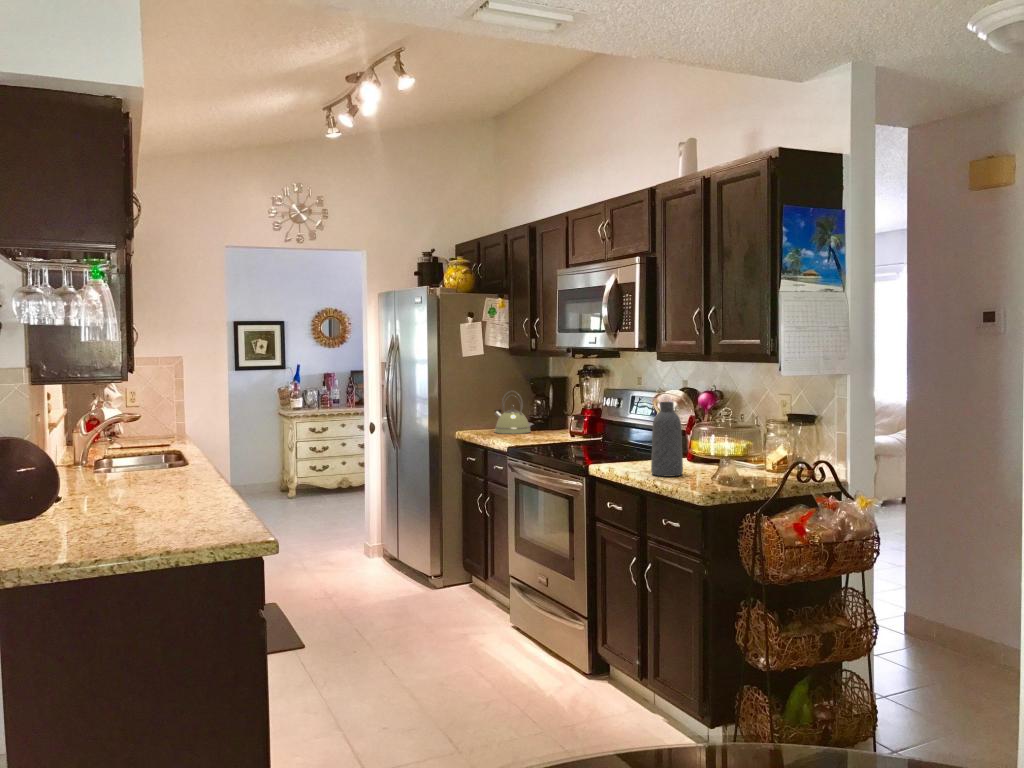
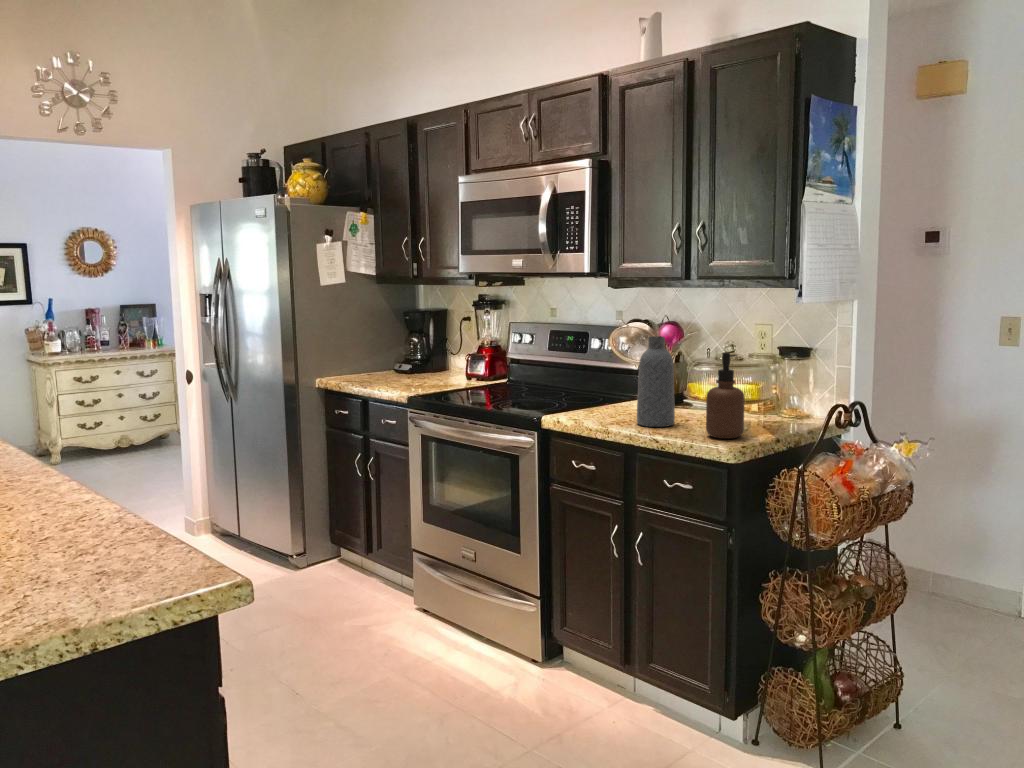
kettle: present [494,391,530,434] -> none [360,326,408,379]
soap dispenser: none [691,415,722,487] -> present [706,352,745,439]

